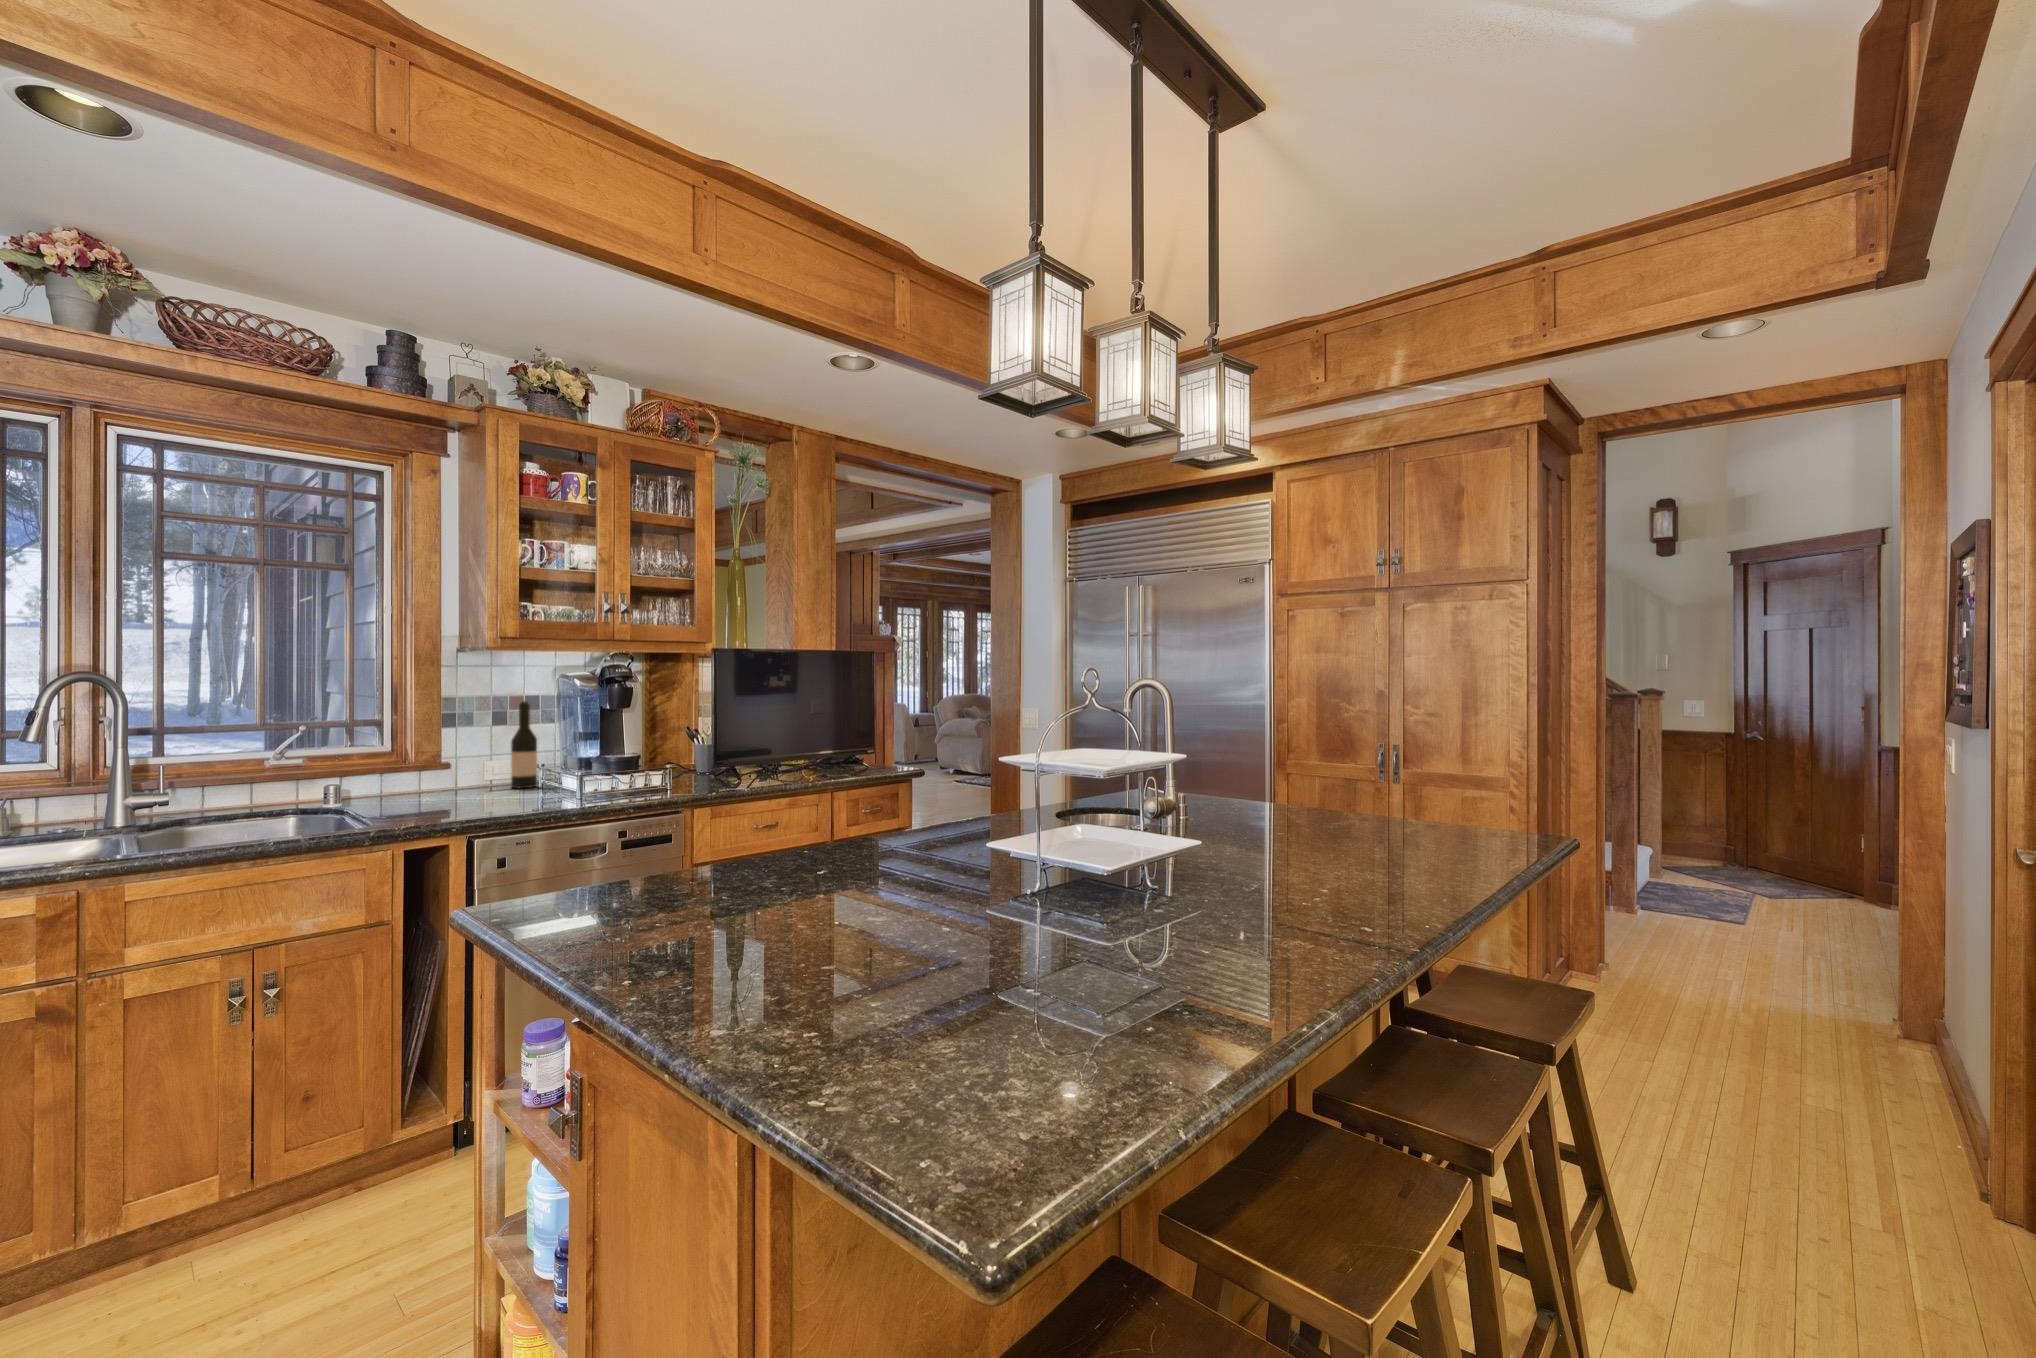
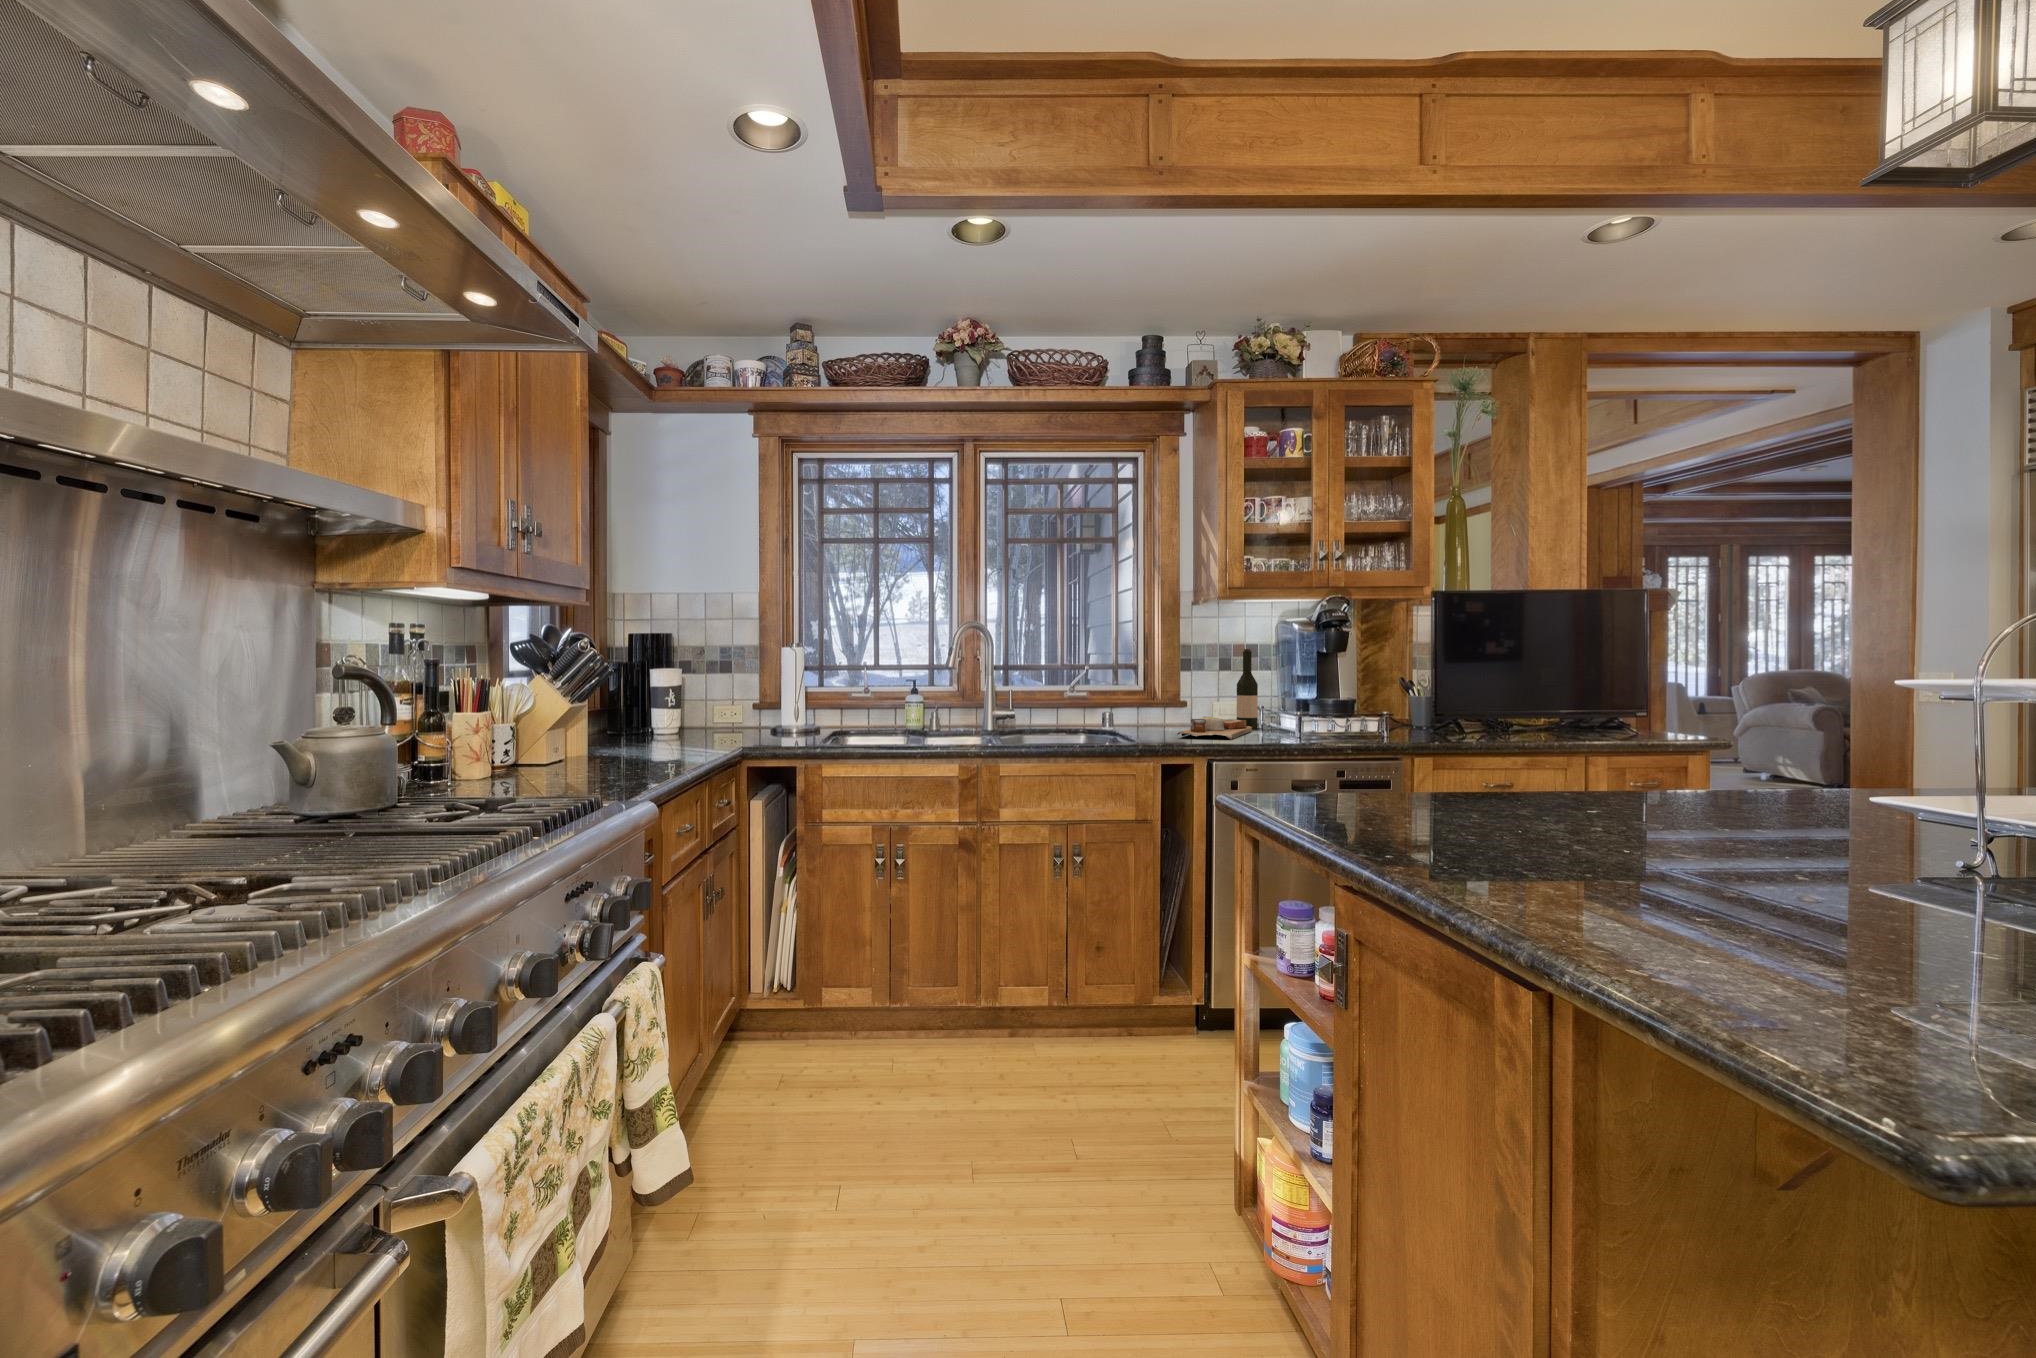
cutting board: none [427,781,529,811] -> present [1177,717,1252,740]

